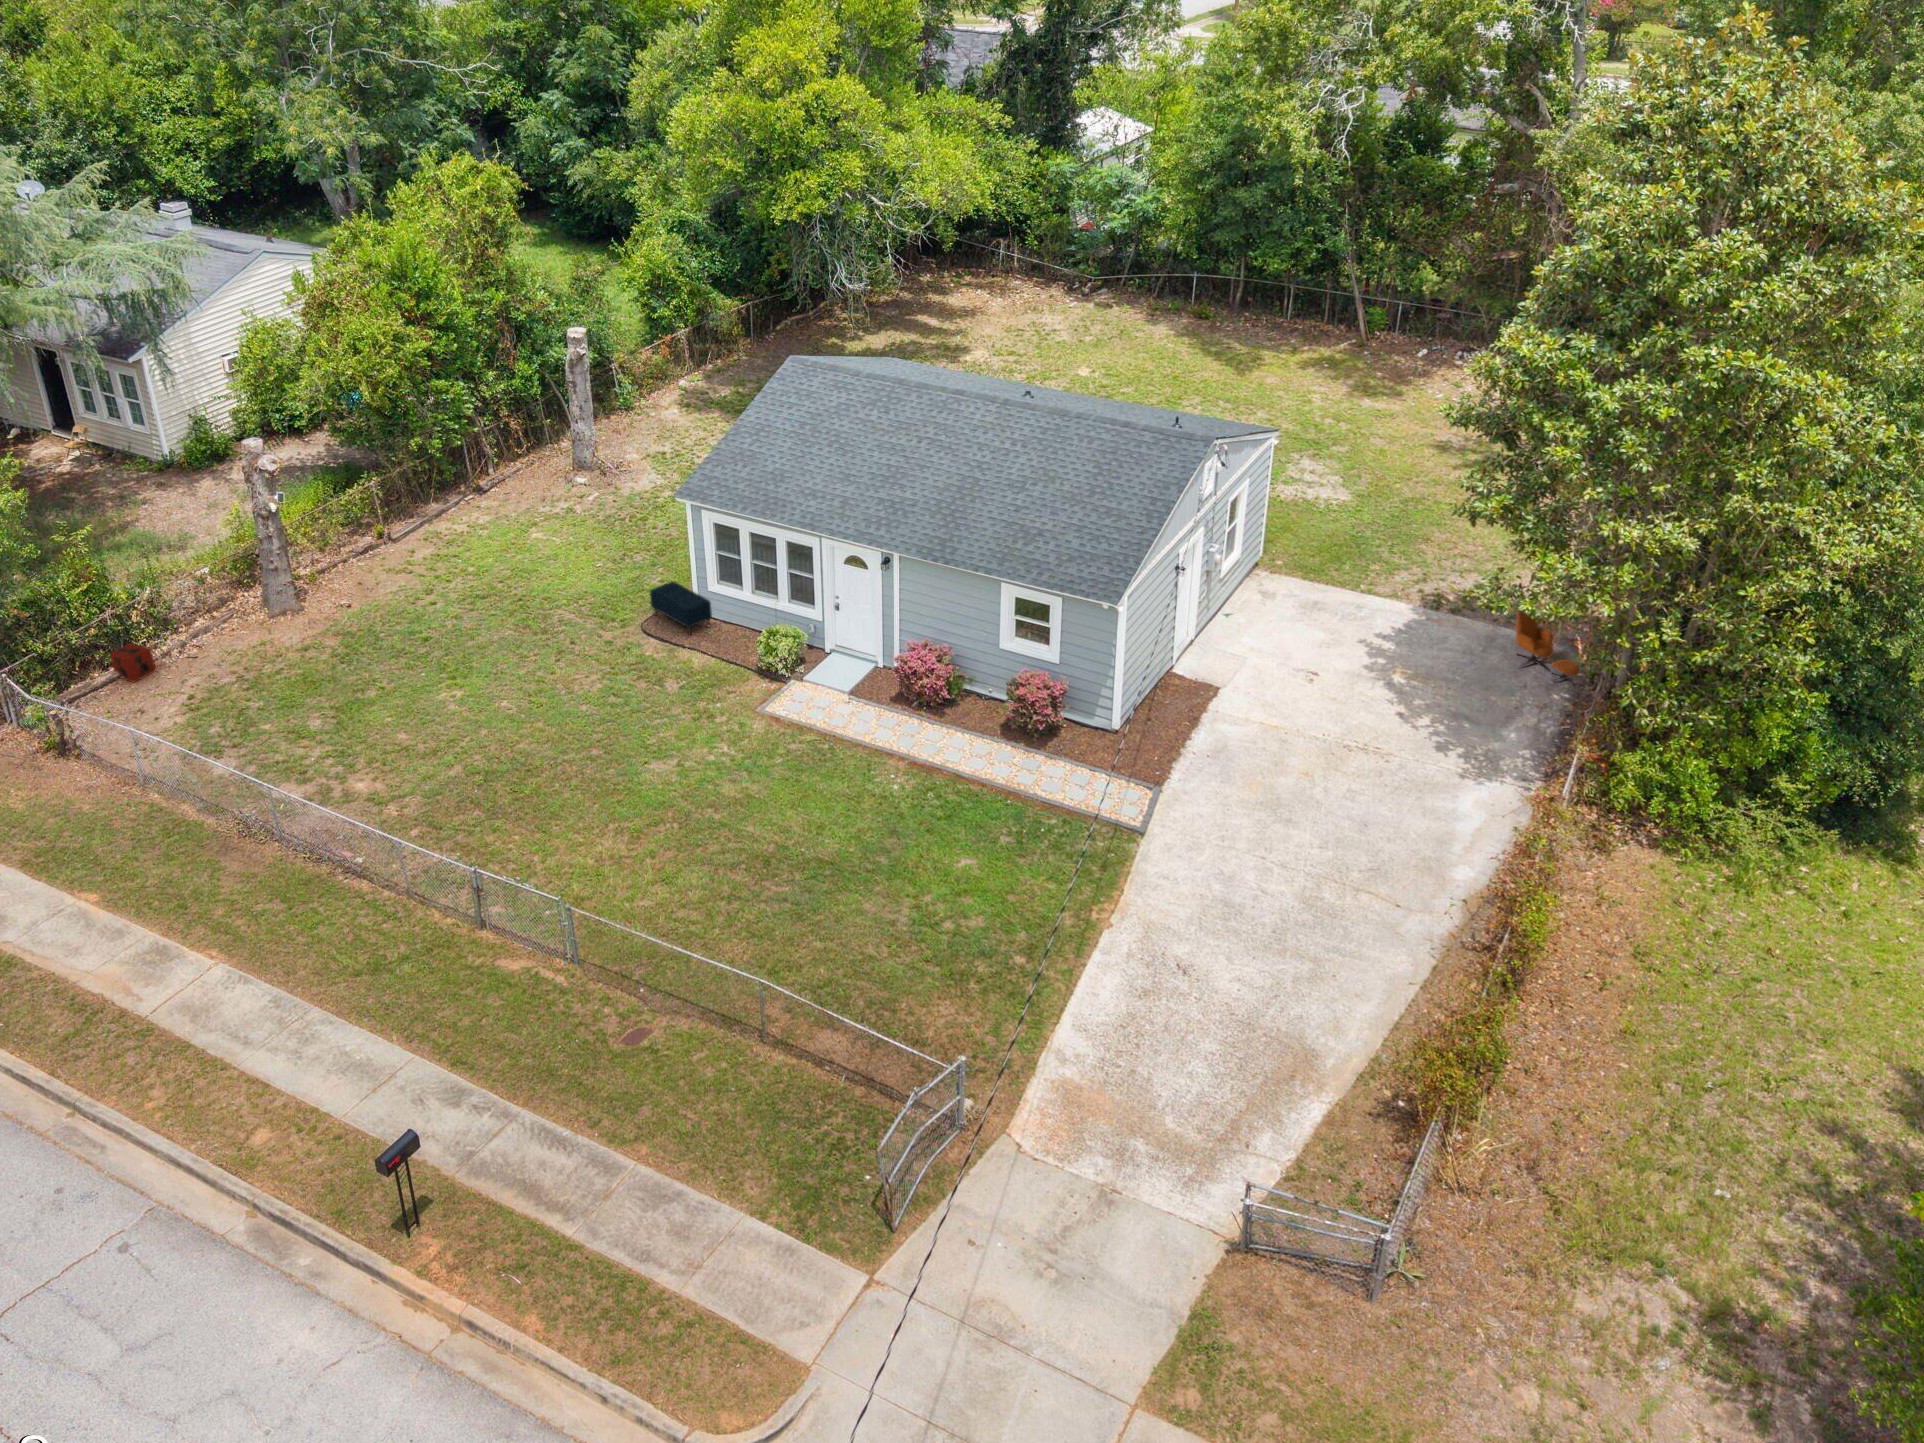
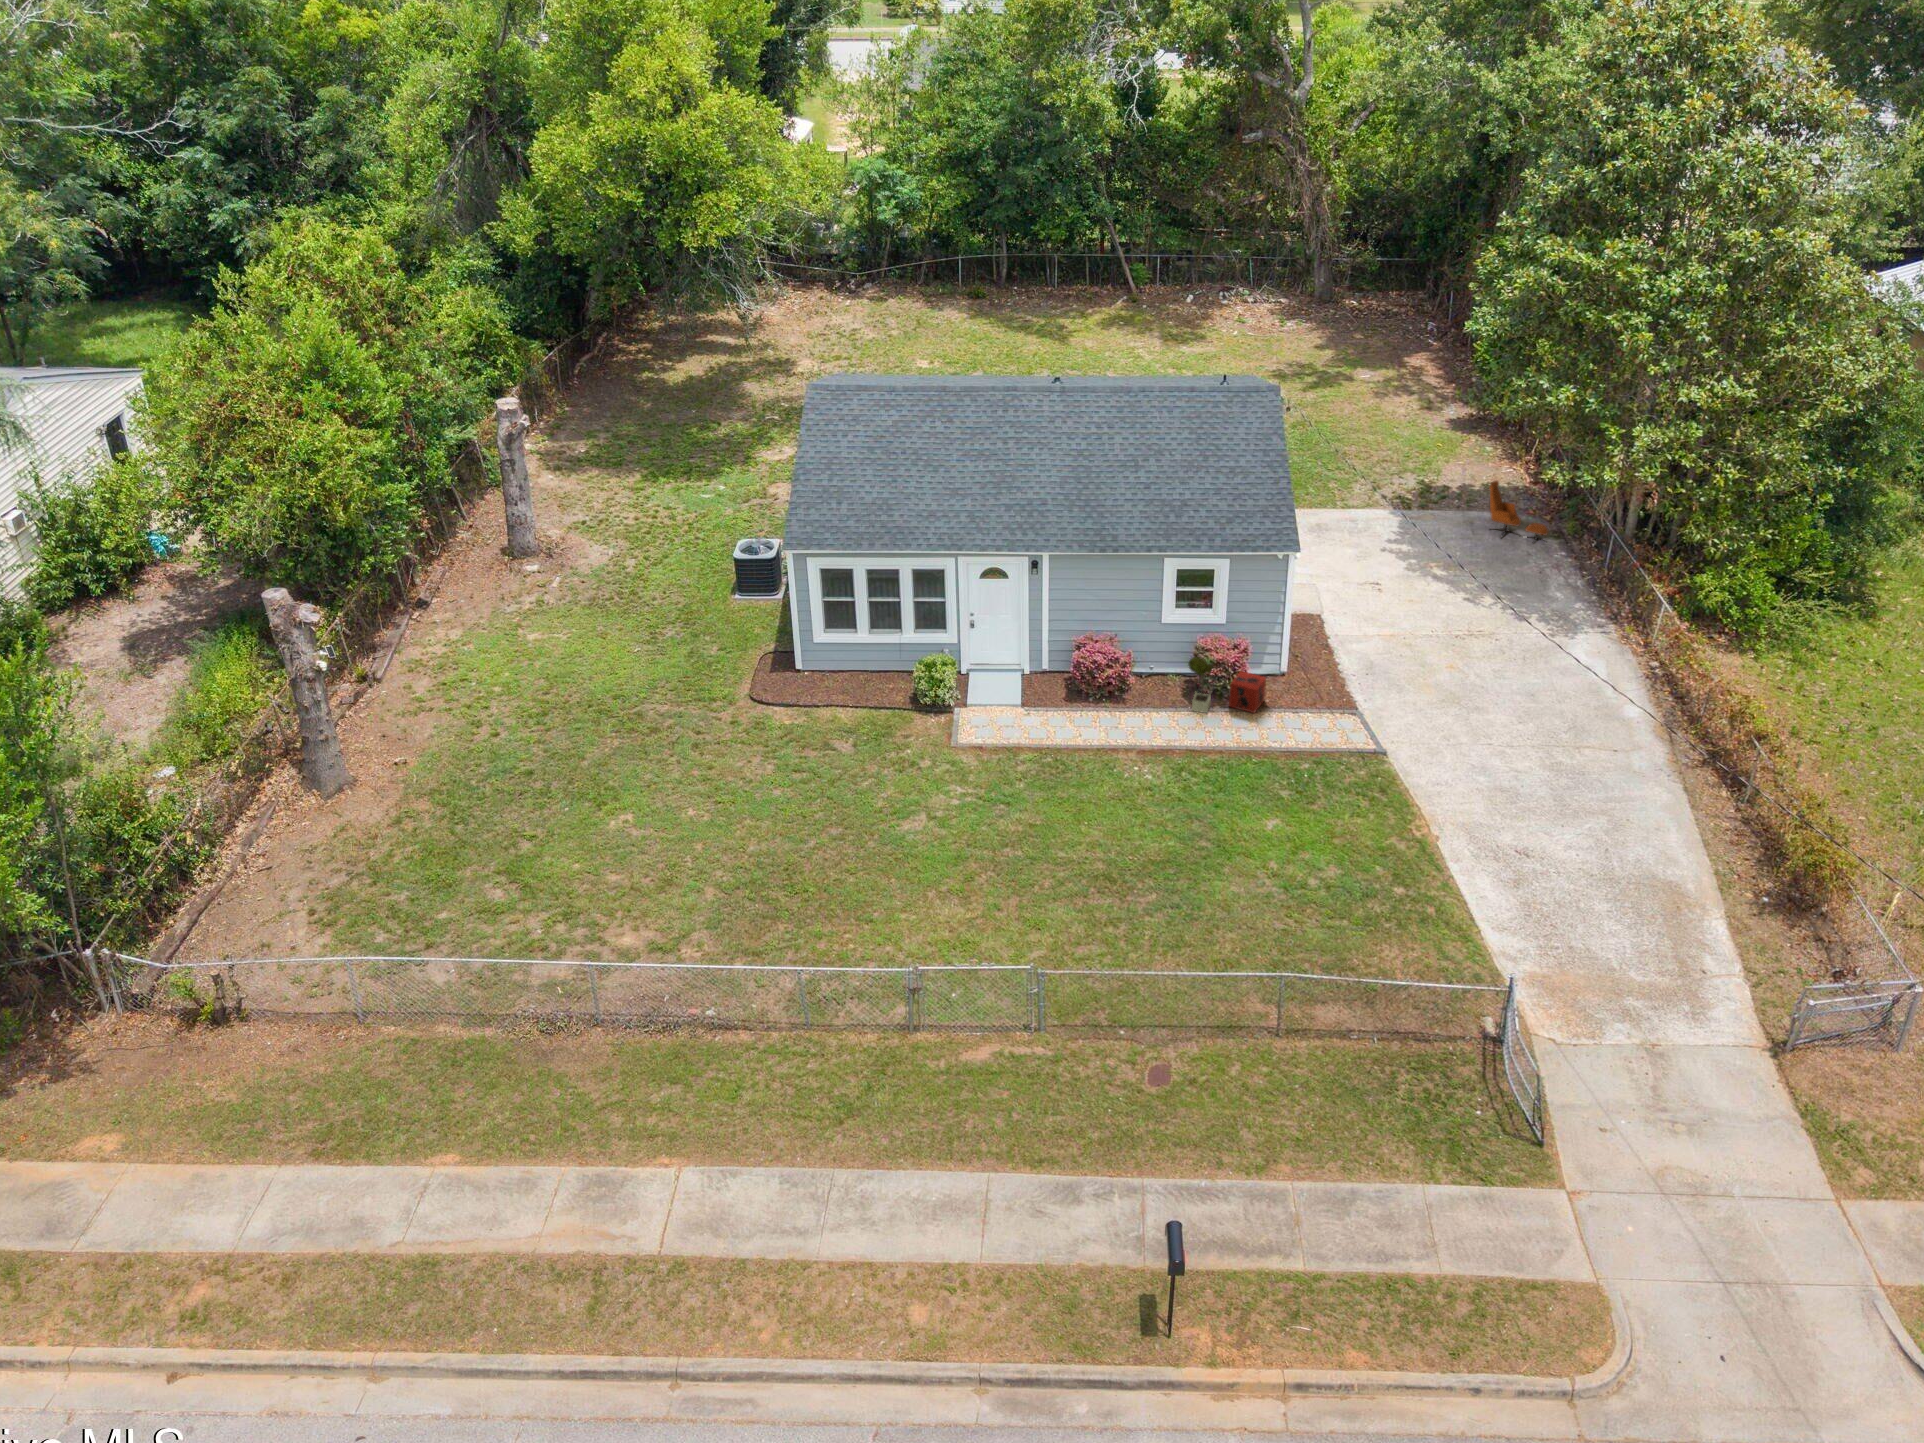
bench: present [650,582,712,634] -> none [751,644,826,694]
storage box: present [110,643,156,682] -> present [1229,671,1266,713]
potted tree: none [993,689,1018,751] -> present [1188,657,1212,713]

